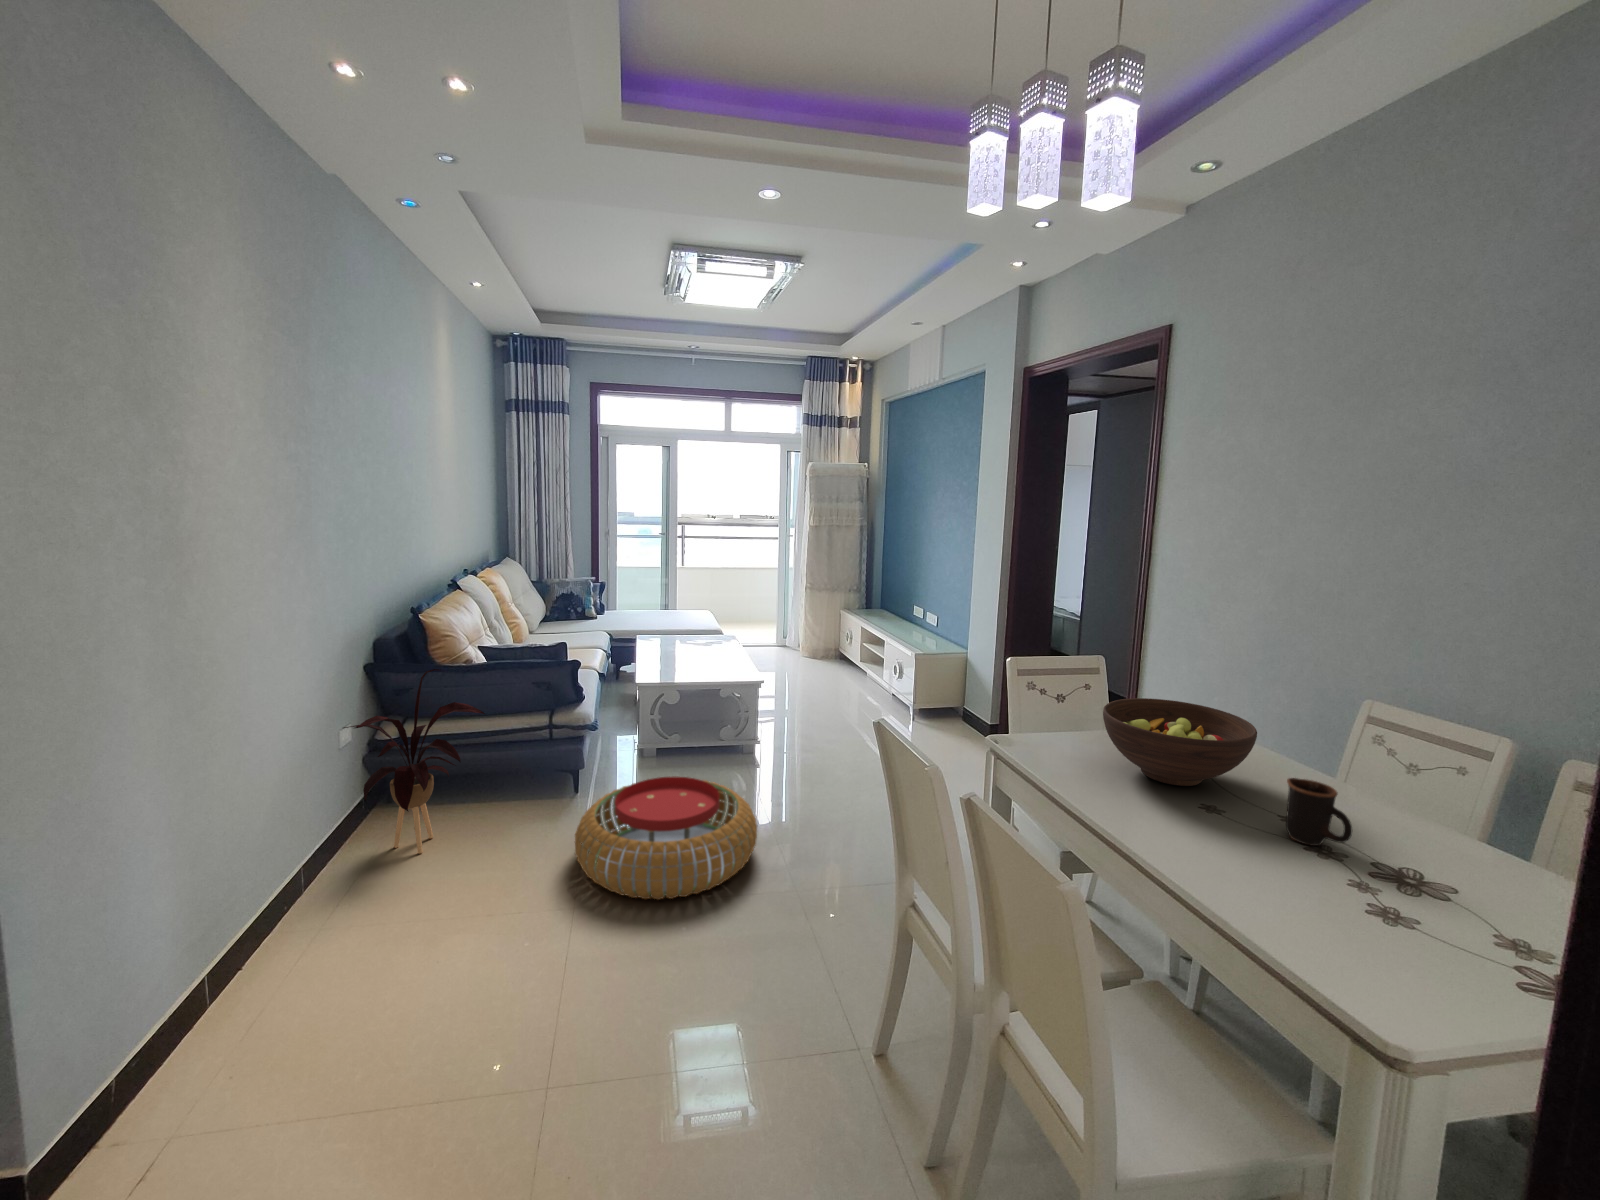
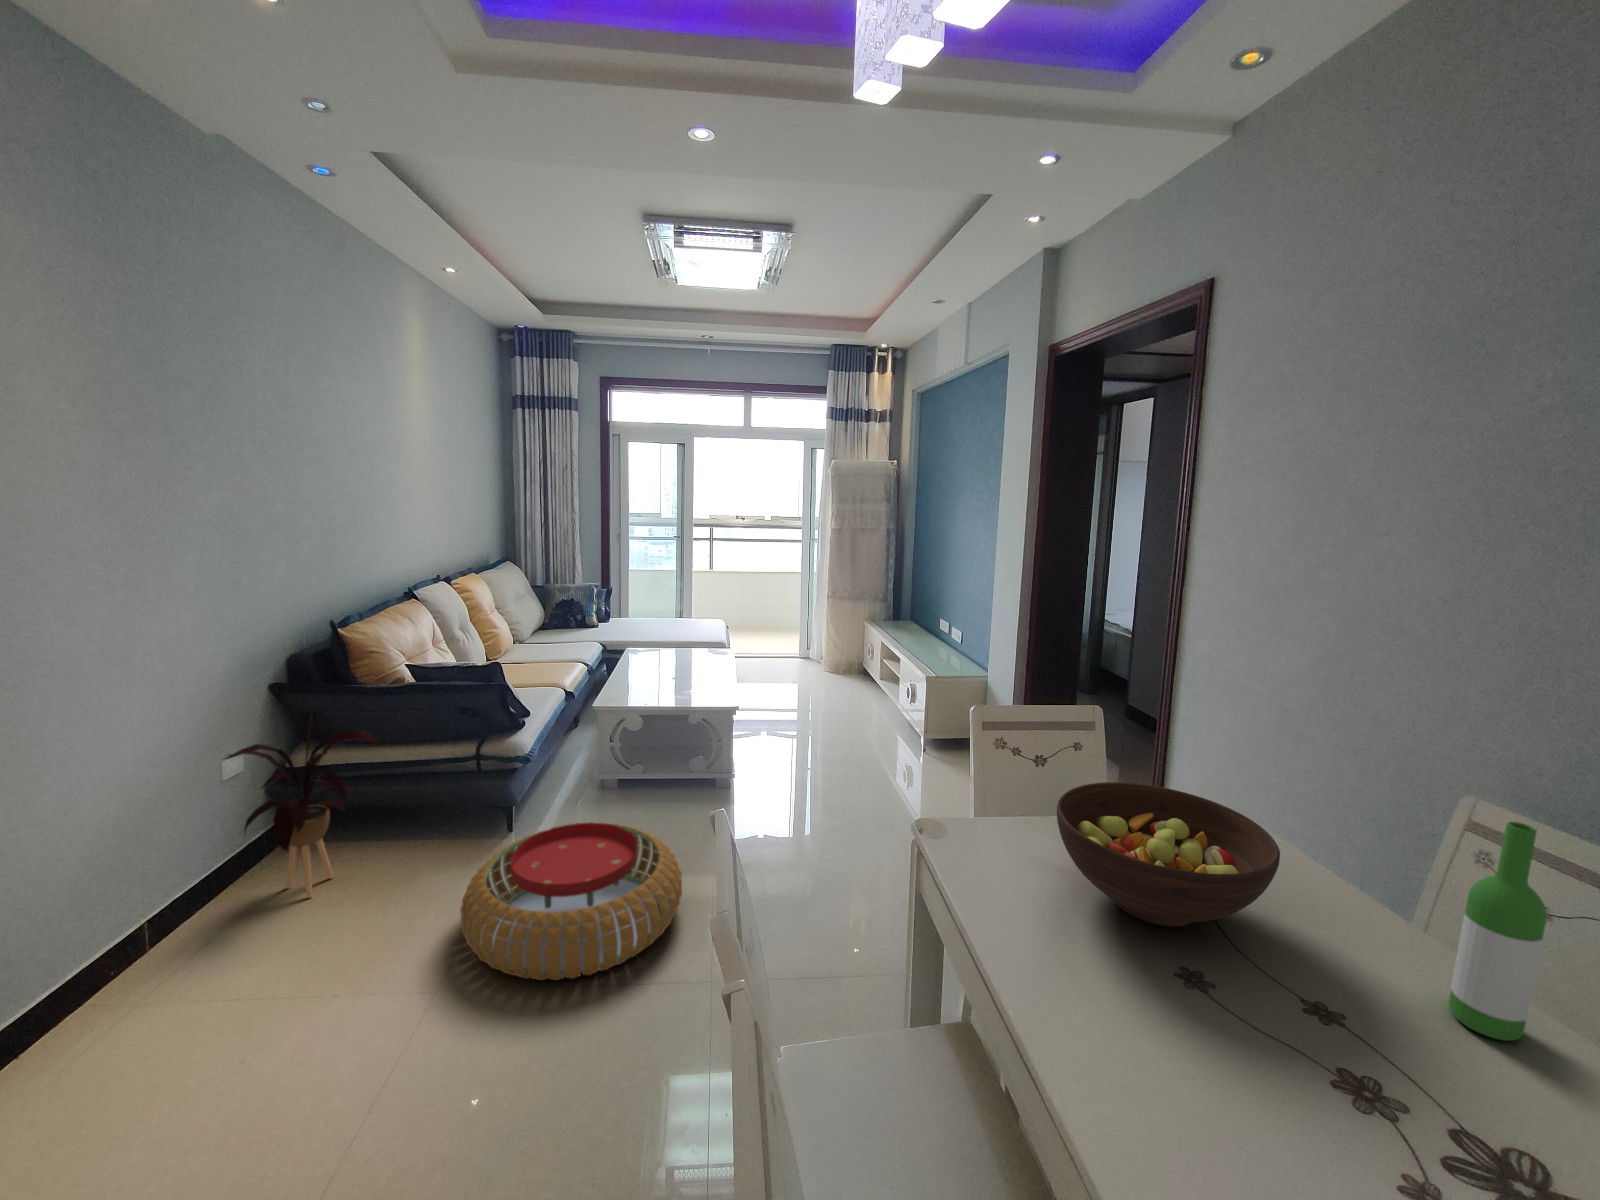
wine bottle: none [1363,693,1418,827] -> present [1448,822,1547,1041]
mug: present [1286,778,1352,846] -> none [1308,952,1419,1083]

